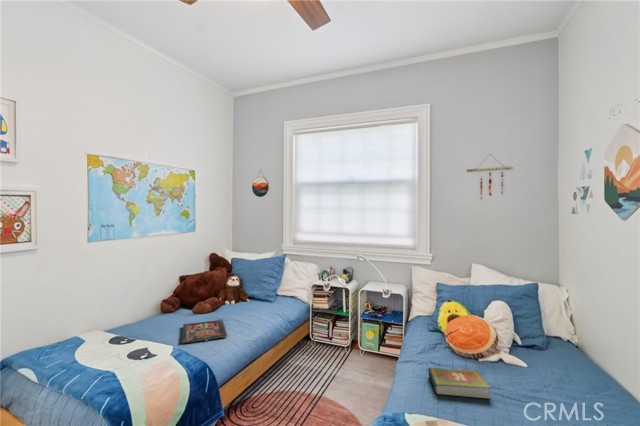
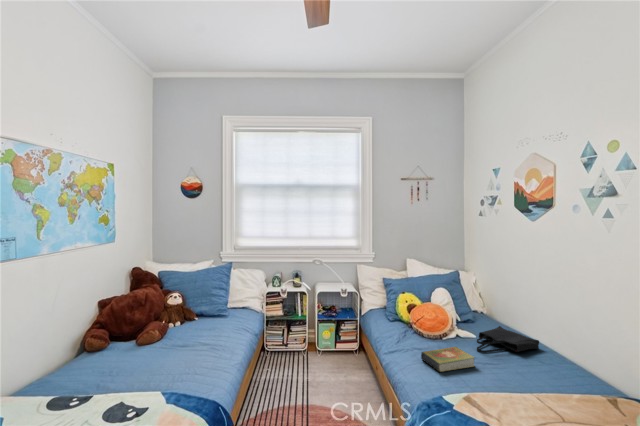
board game: present [182,320,227,343] -> none [135,345,206,381]
tote bag: none [513,359,618,400] -> present [477,326,539,353]

